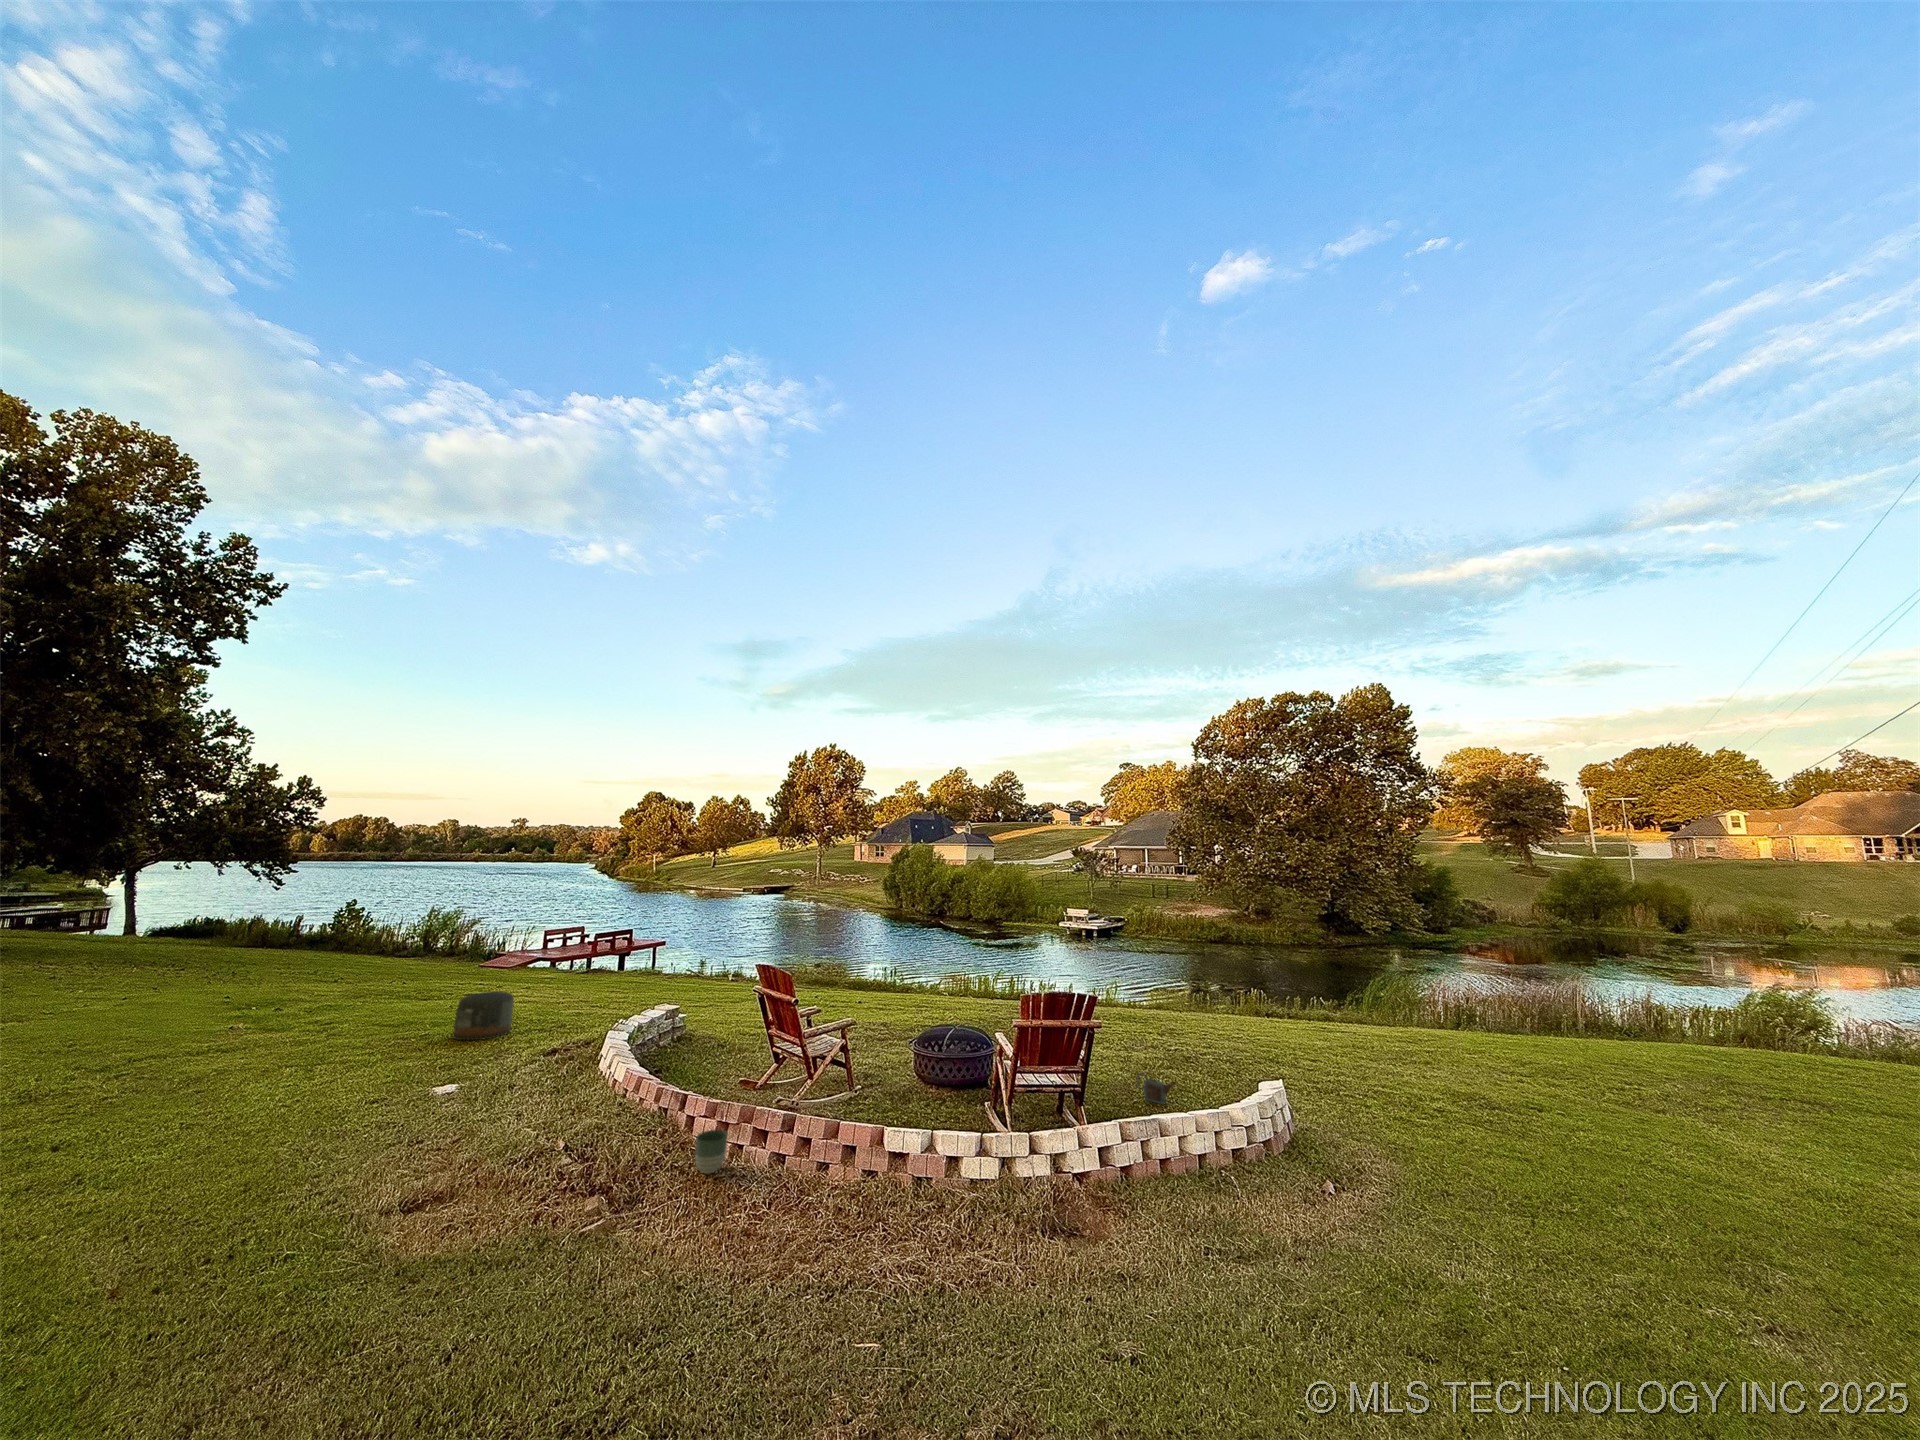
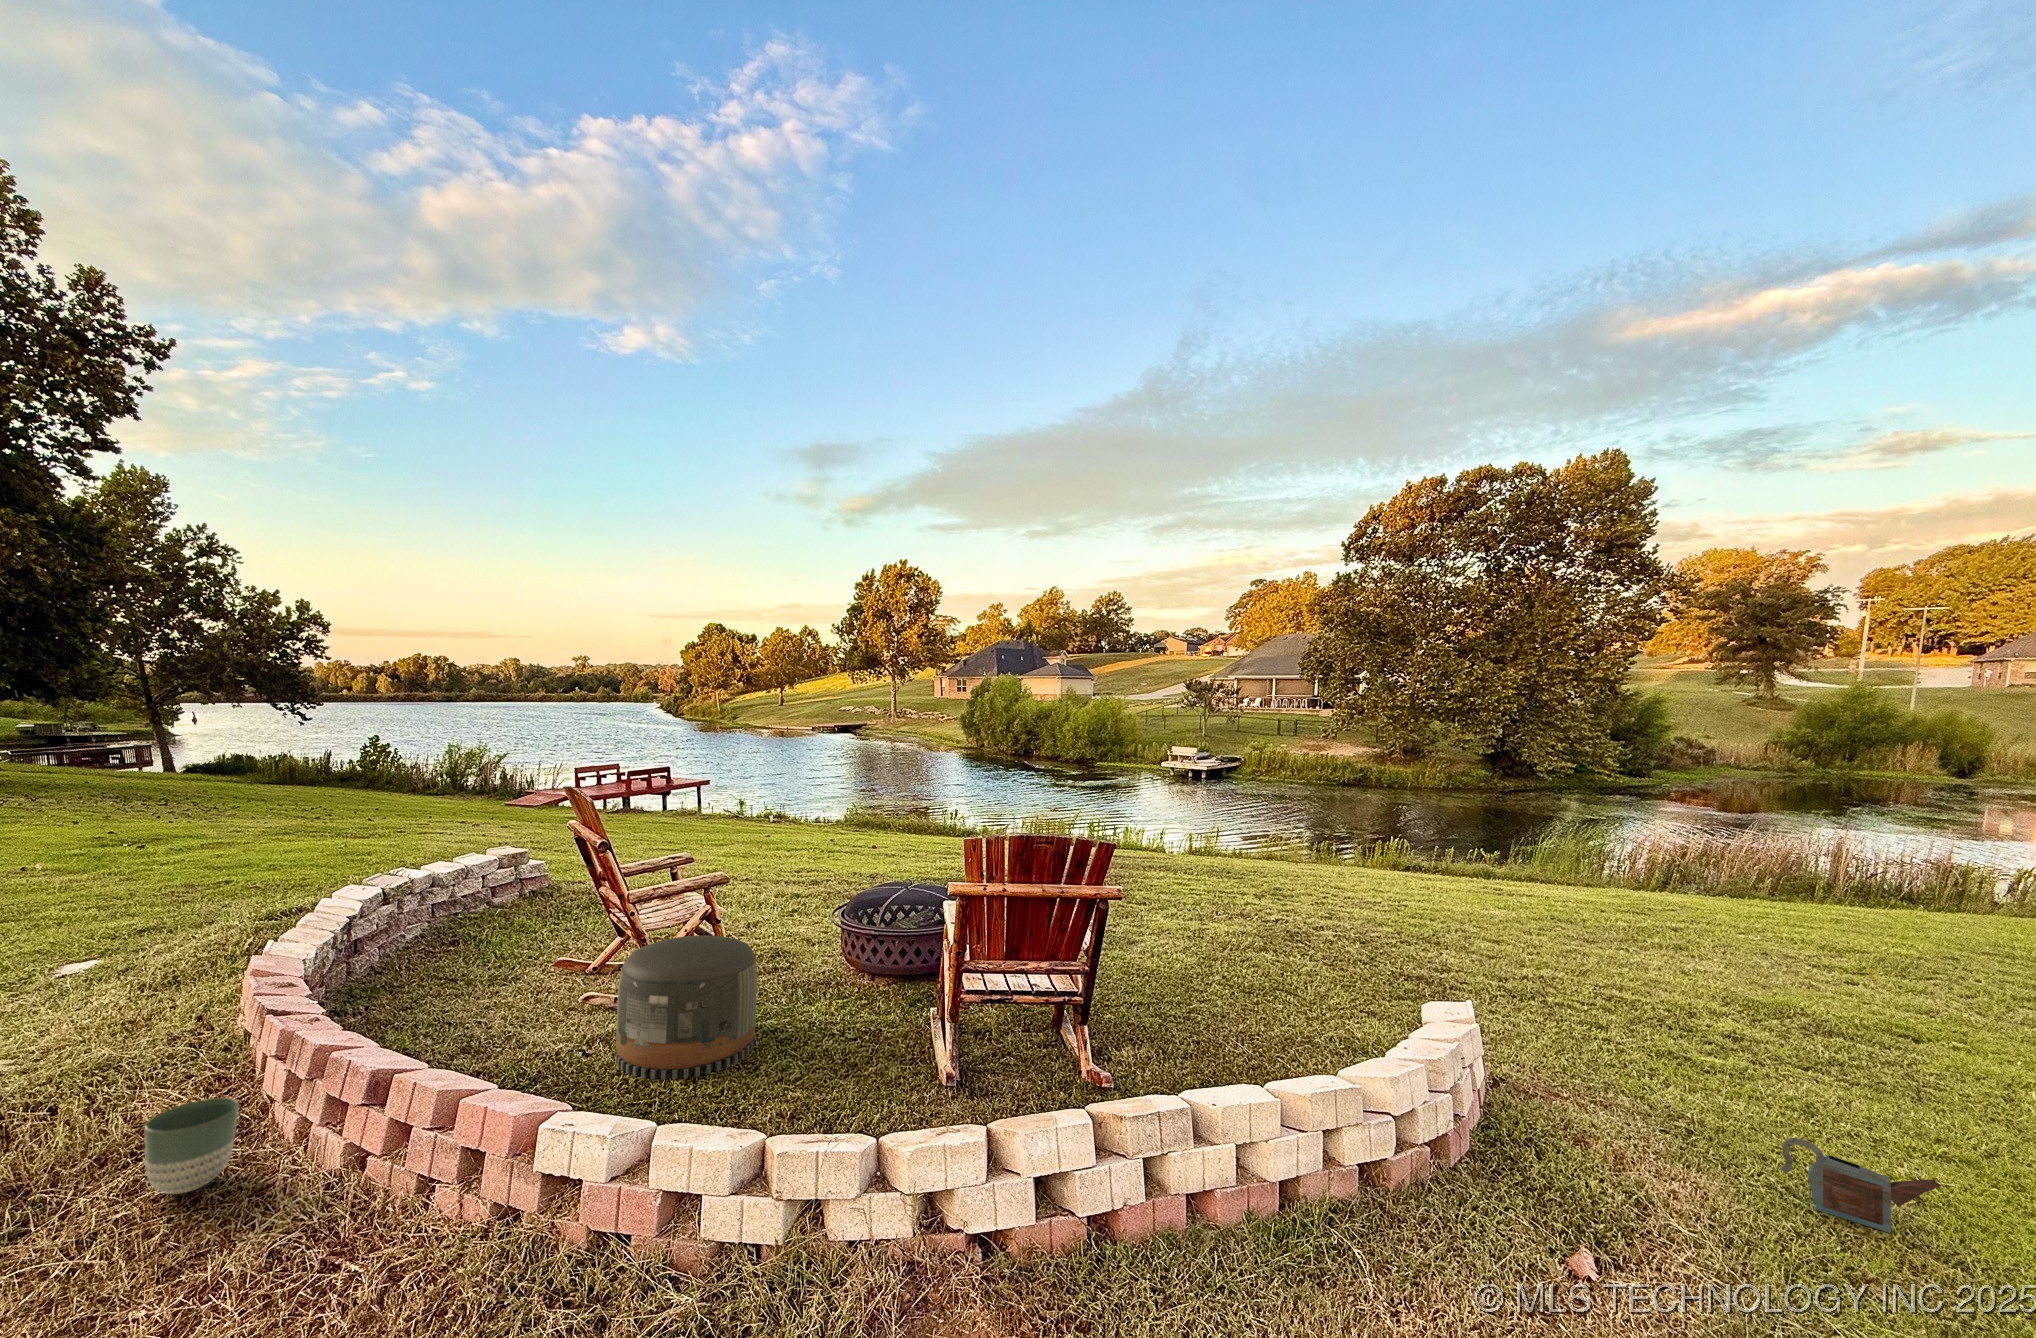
pouf: present [453,991,514,1040] -> present [616,935,757,1080]
watering can: present [1137,1073,1175,1104] -> present [1780,1138,1941,1233]

